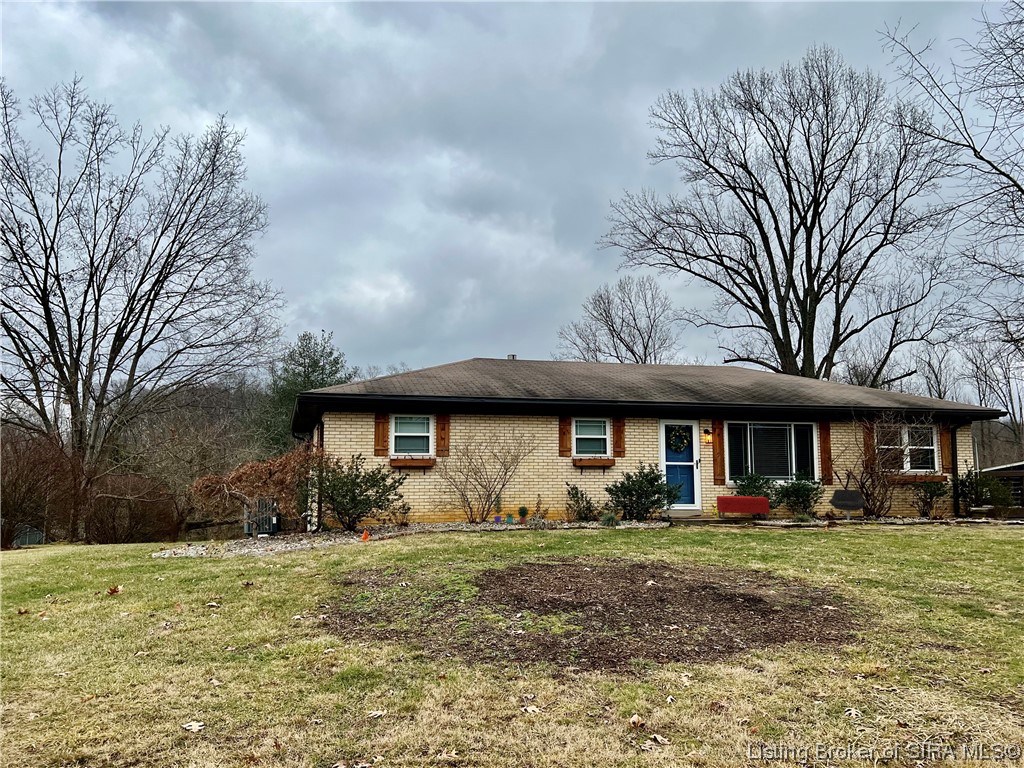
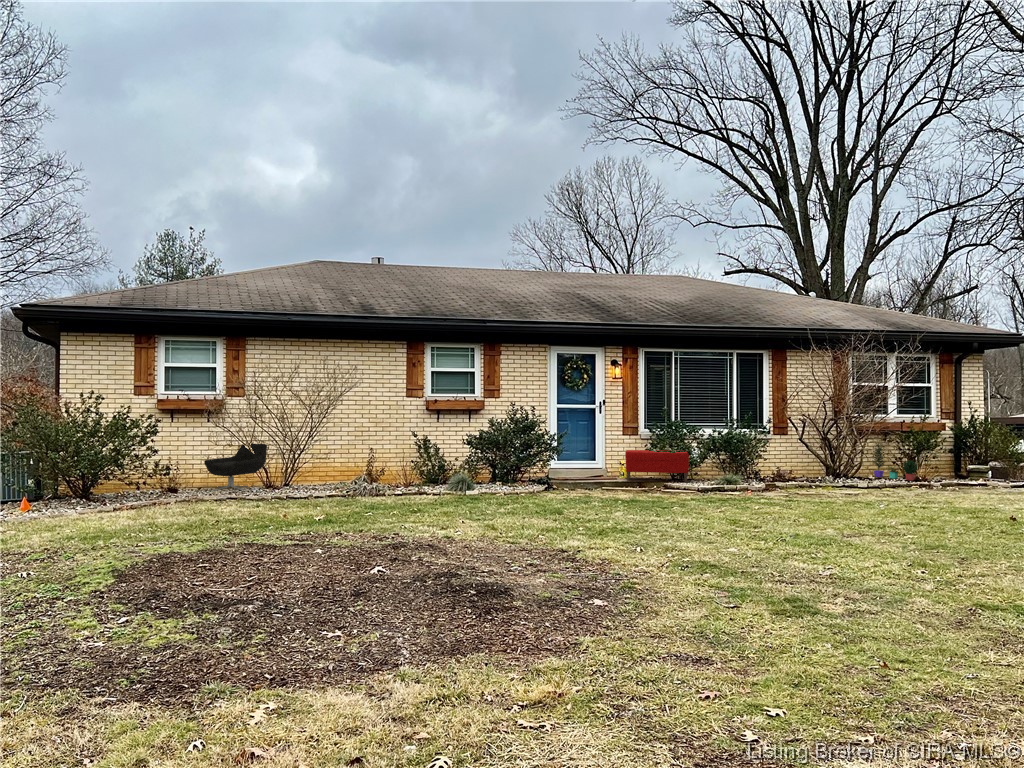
lounge chair: present [829,489,866,520] -> present [204,443,267,491]
potted plant: present [494,494,529,523] -> present [872,443,918,480]

